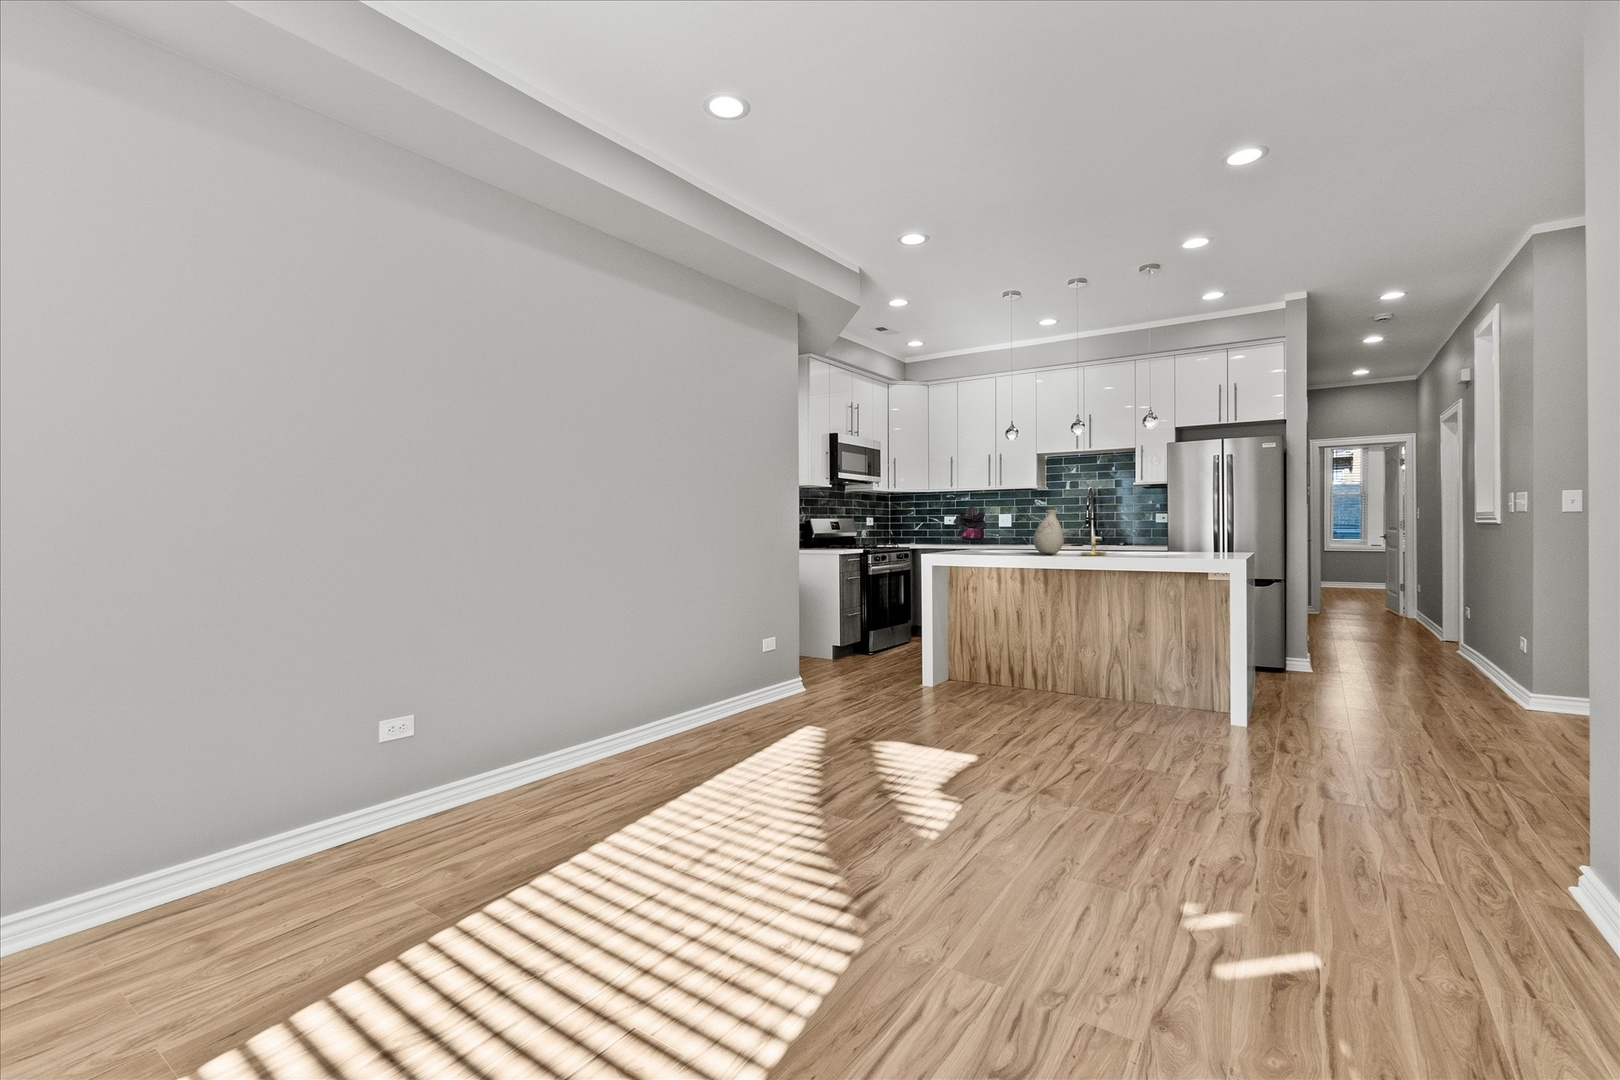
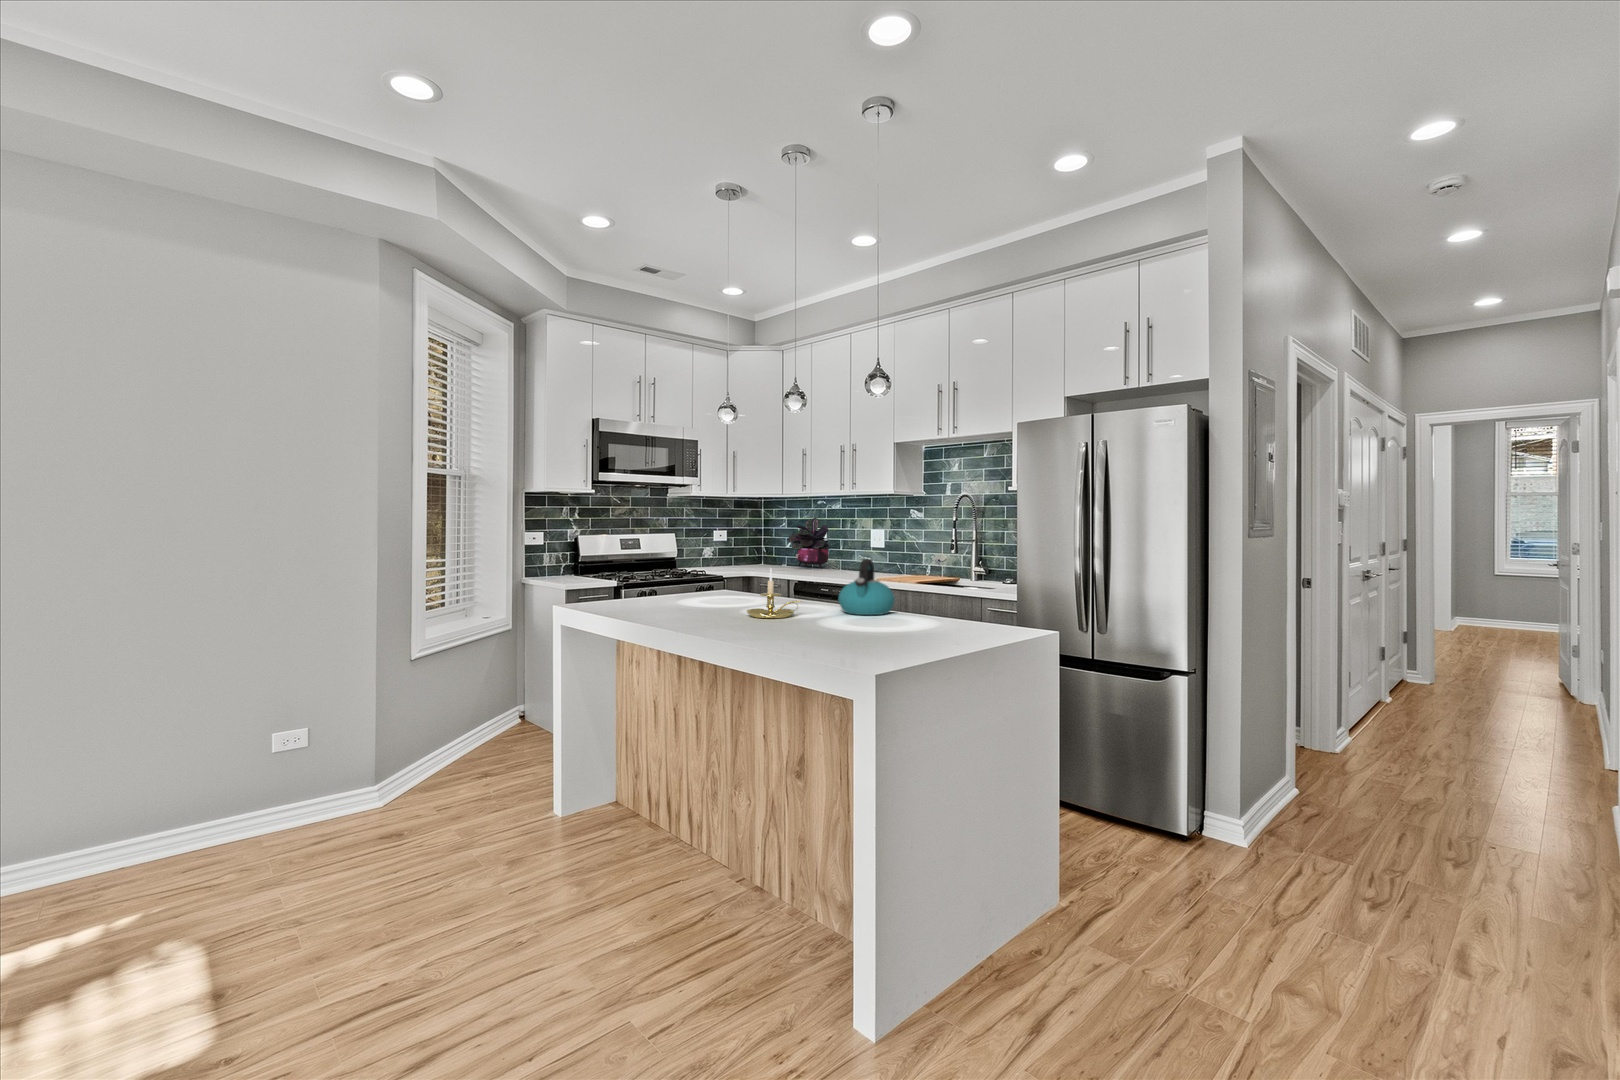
vase: present [1033,510,1063,555] -> none [685,532,736,611]
kettle: none [1116,523,1150,553] -> present [838,559,895,615]

